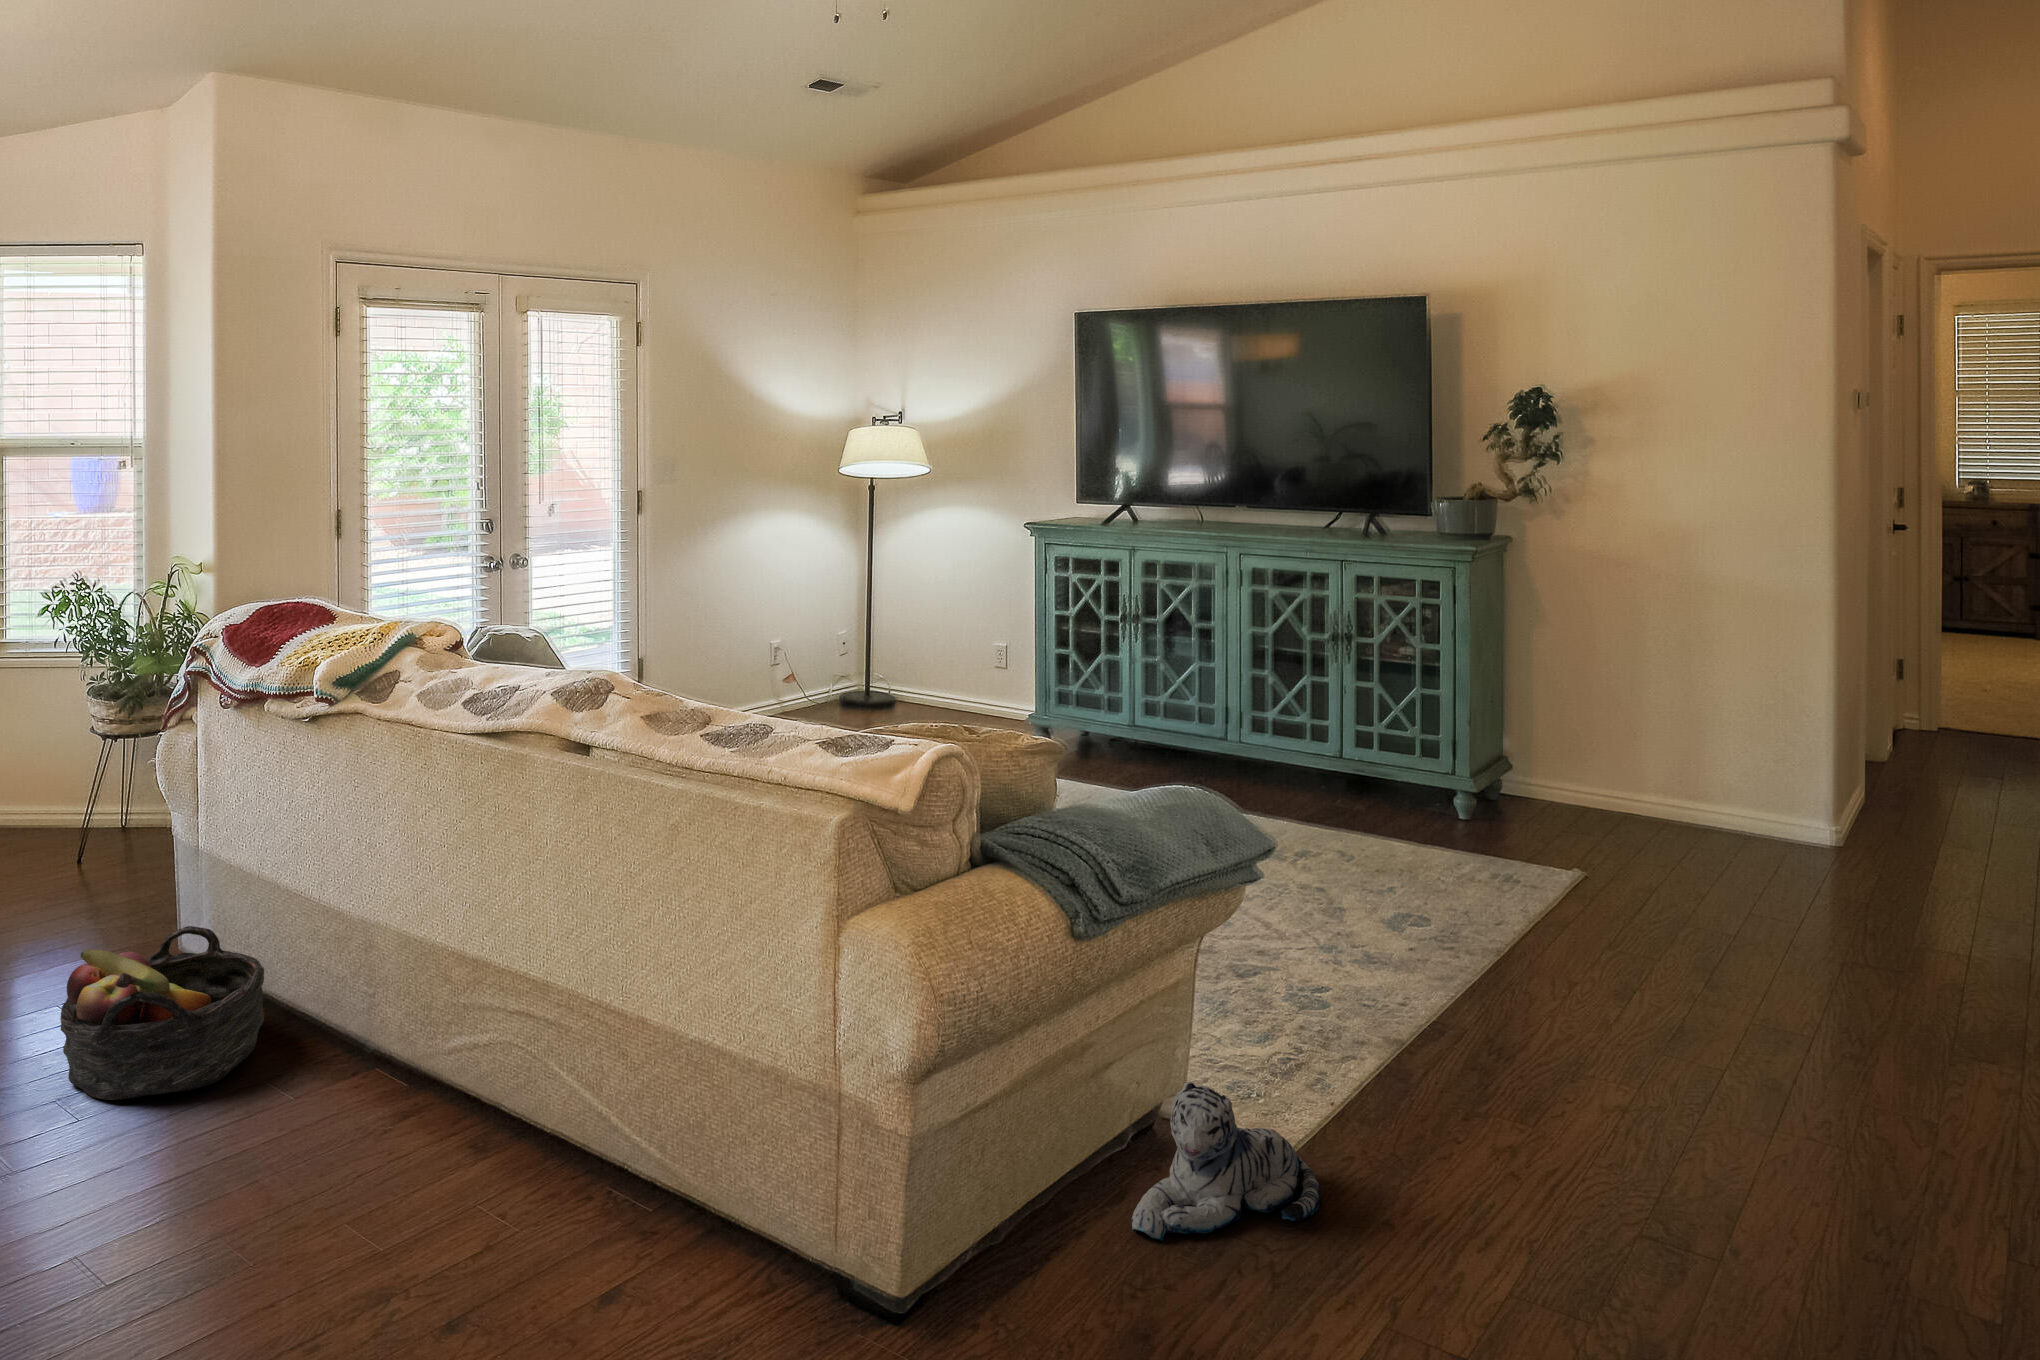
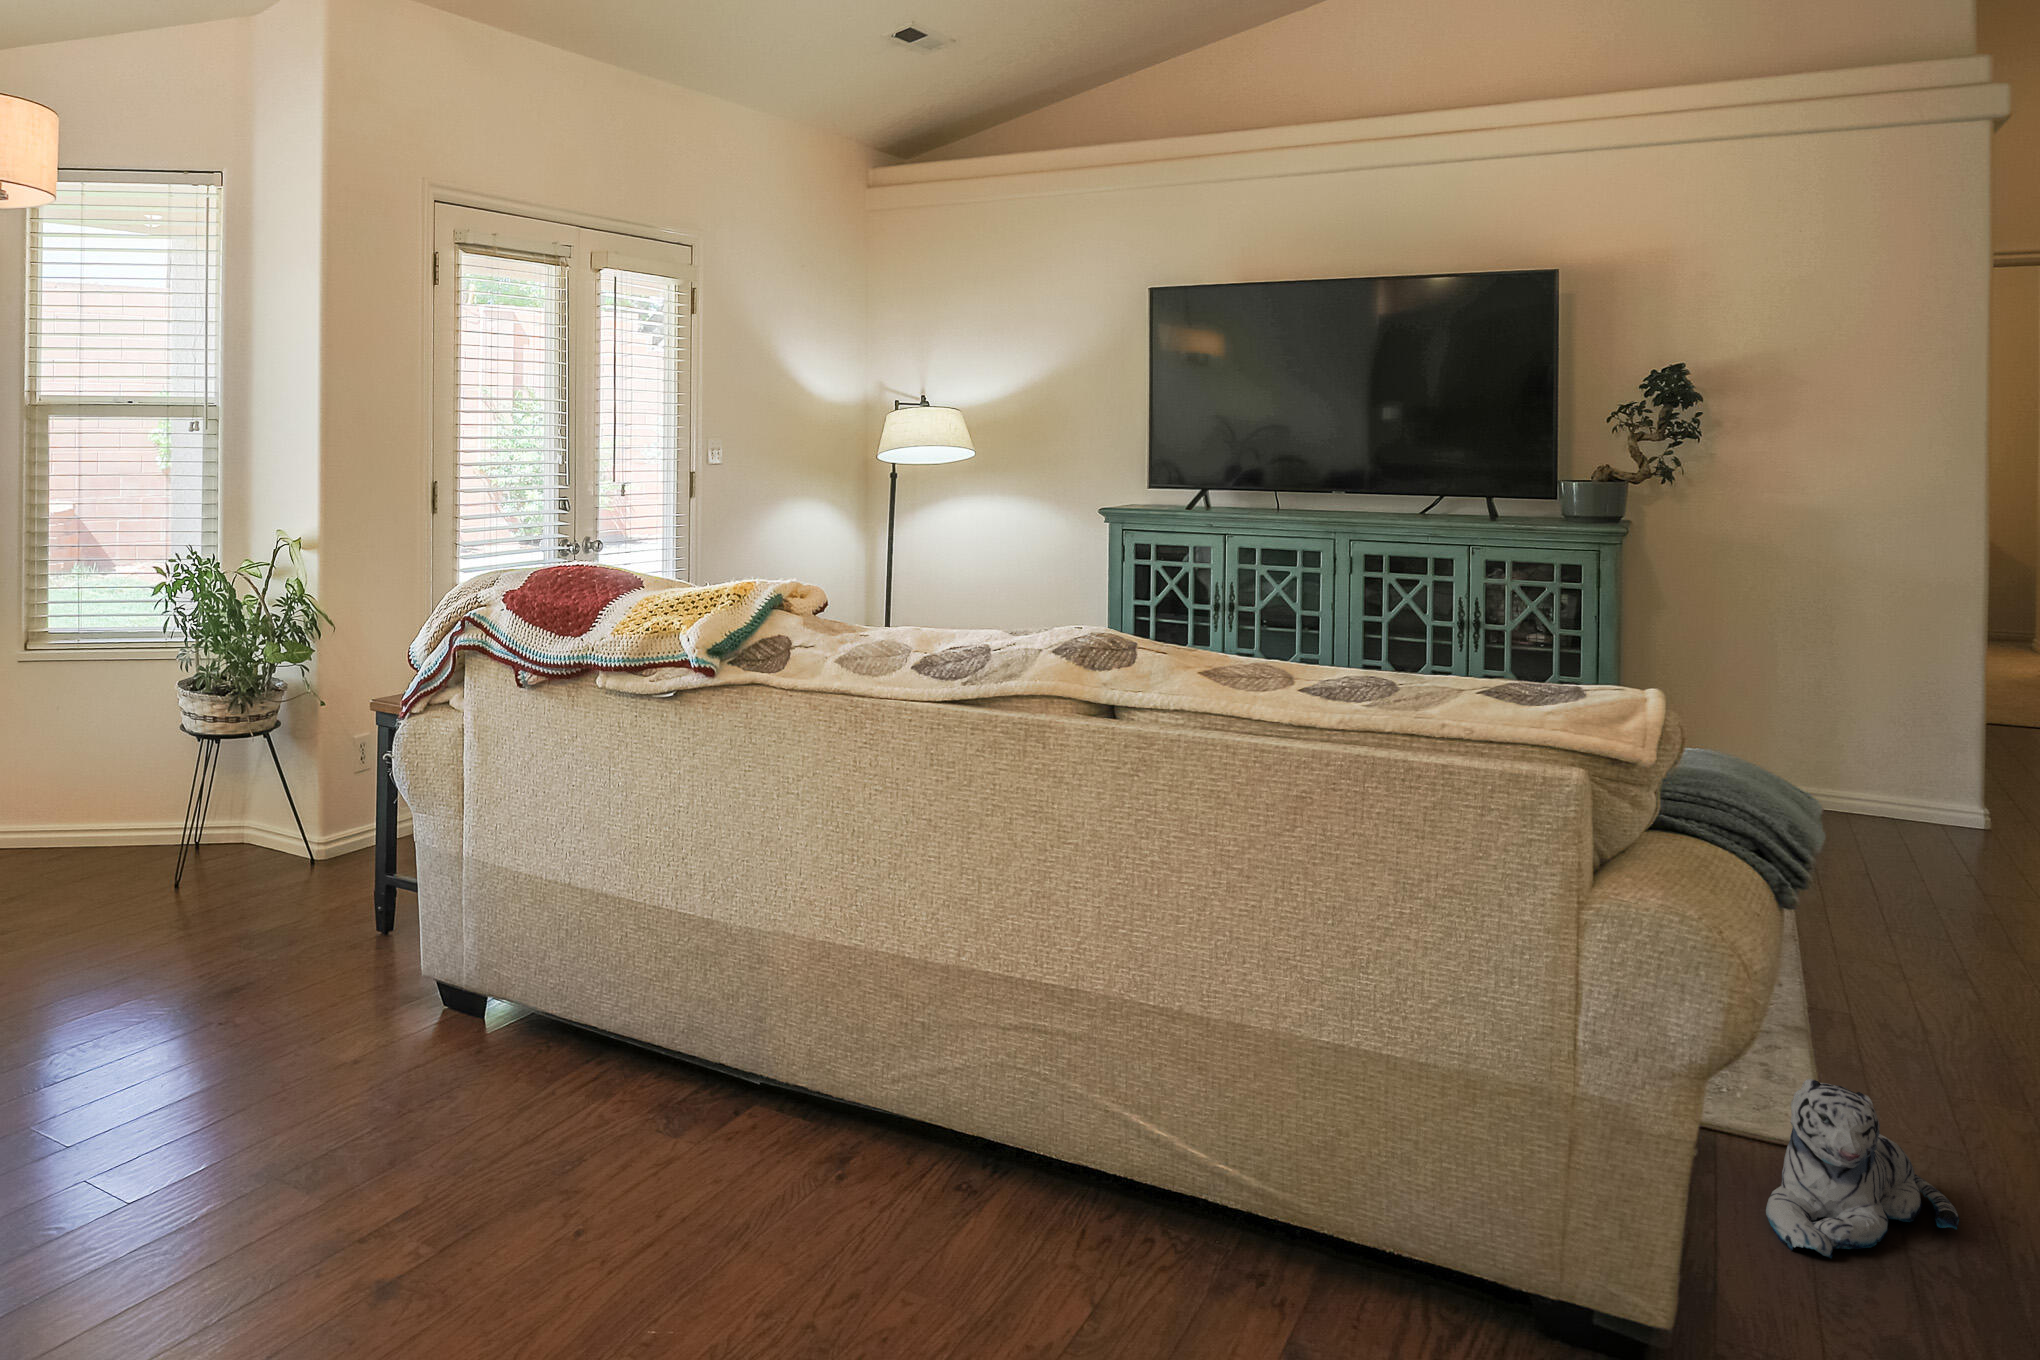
basket: present [60,926,264,1100] -> none [385,944,618,1151]

